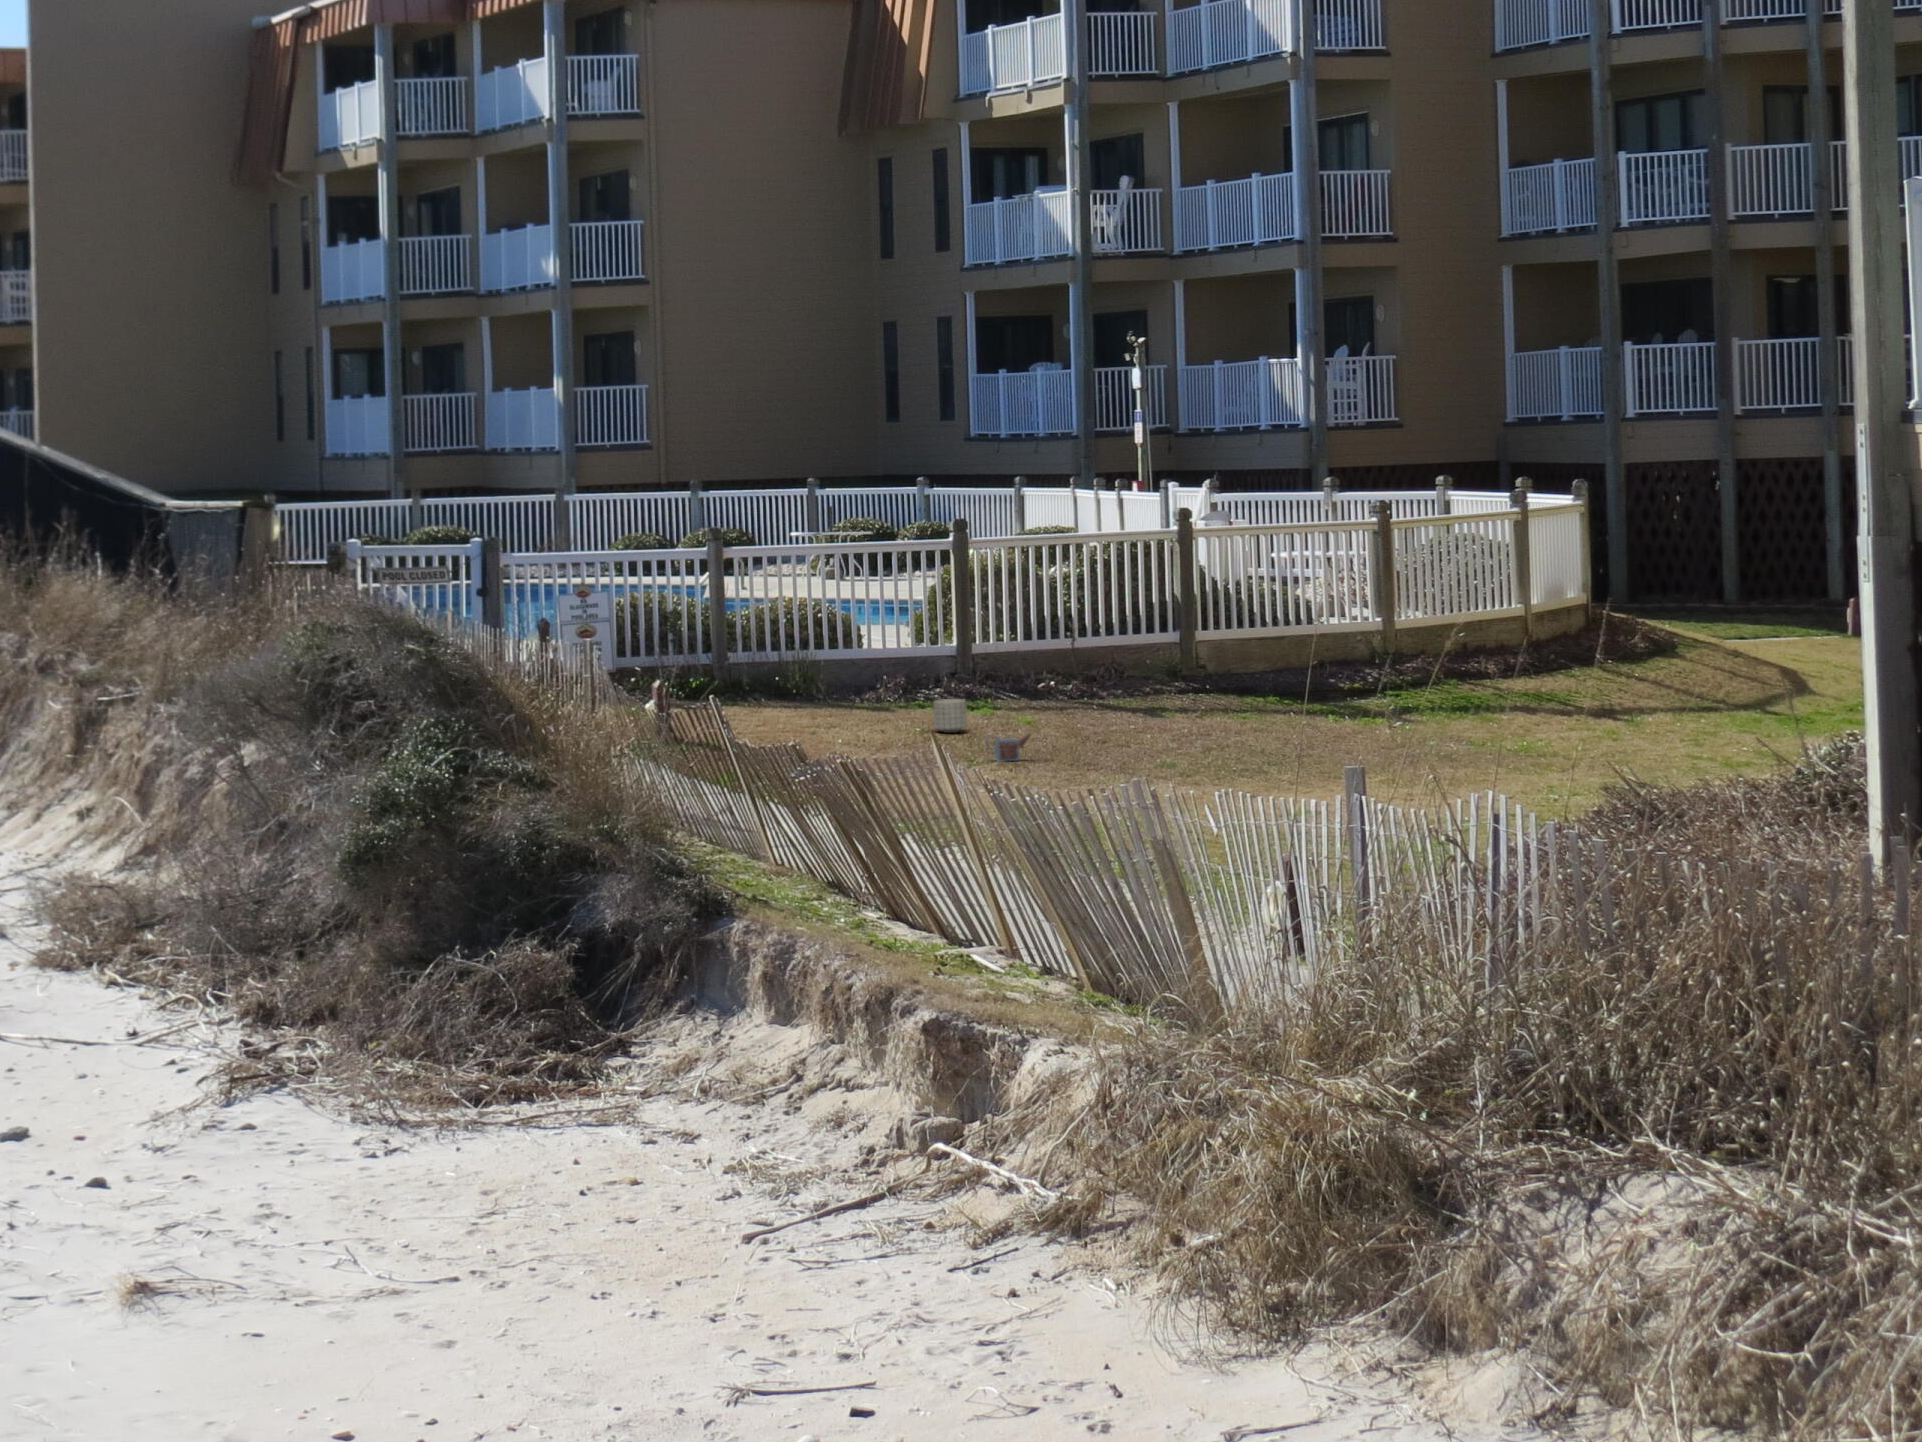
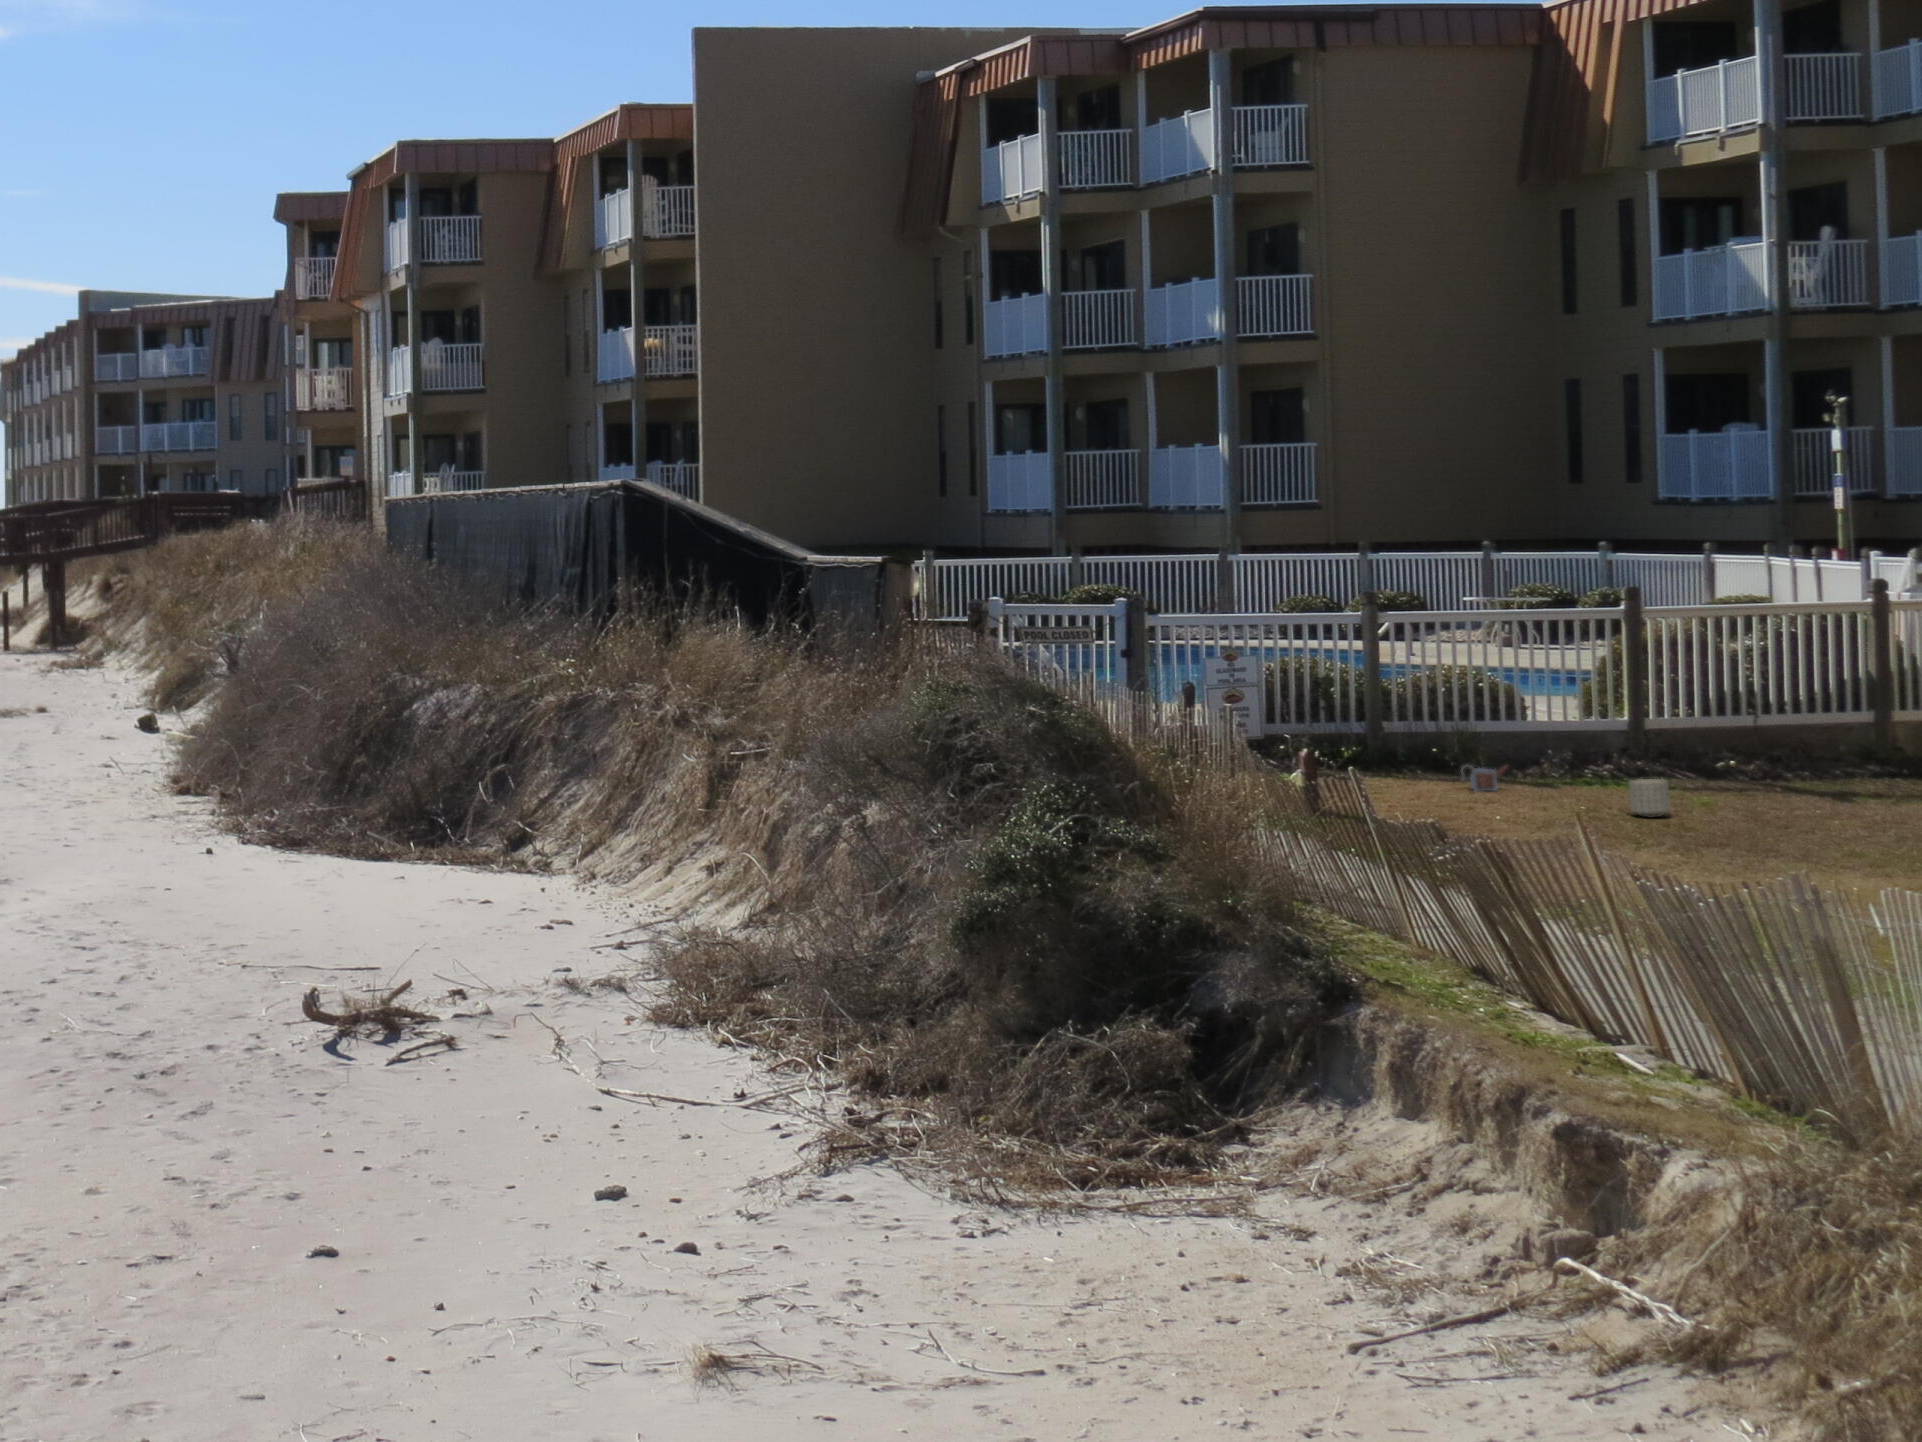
watering can: present [986,734,1031,762] -> present [1462,765,1508,791]

